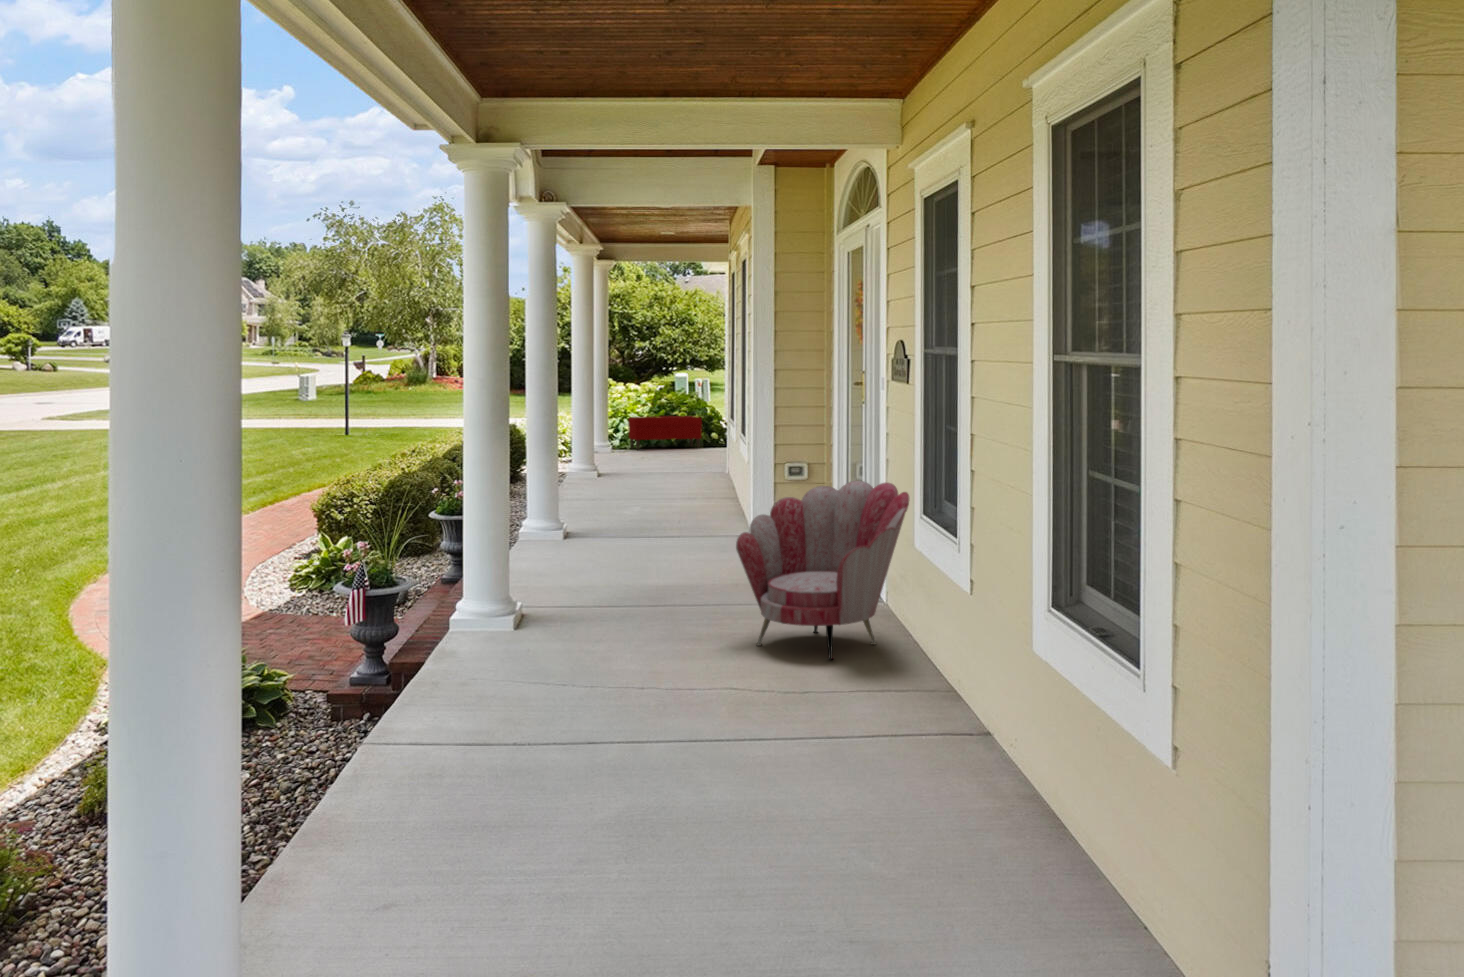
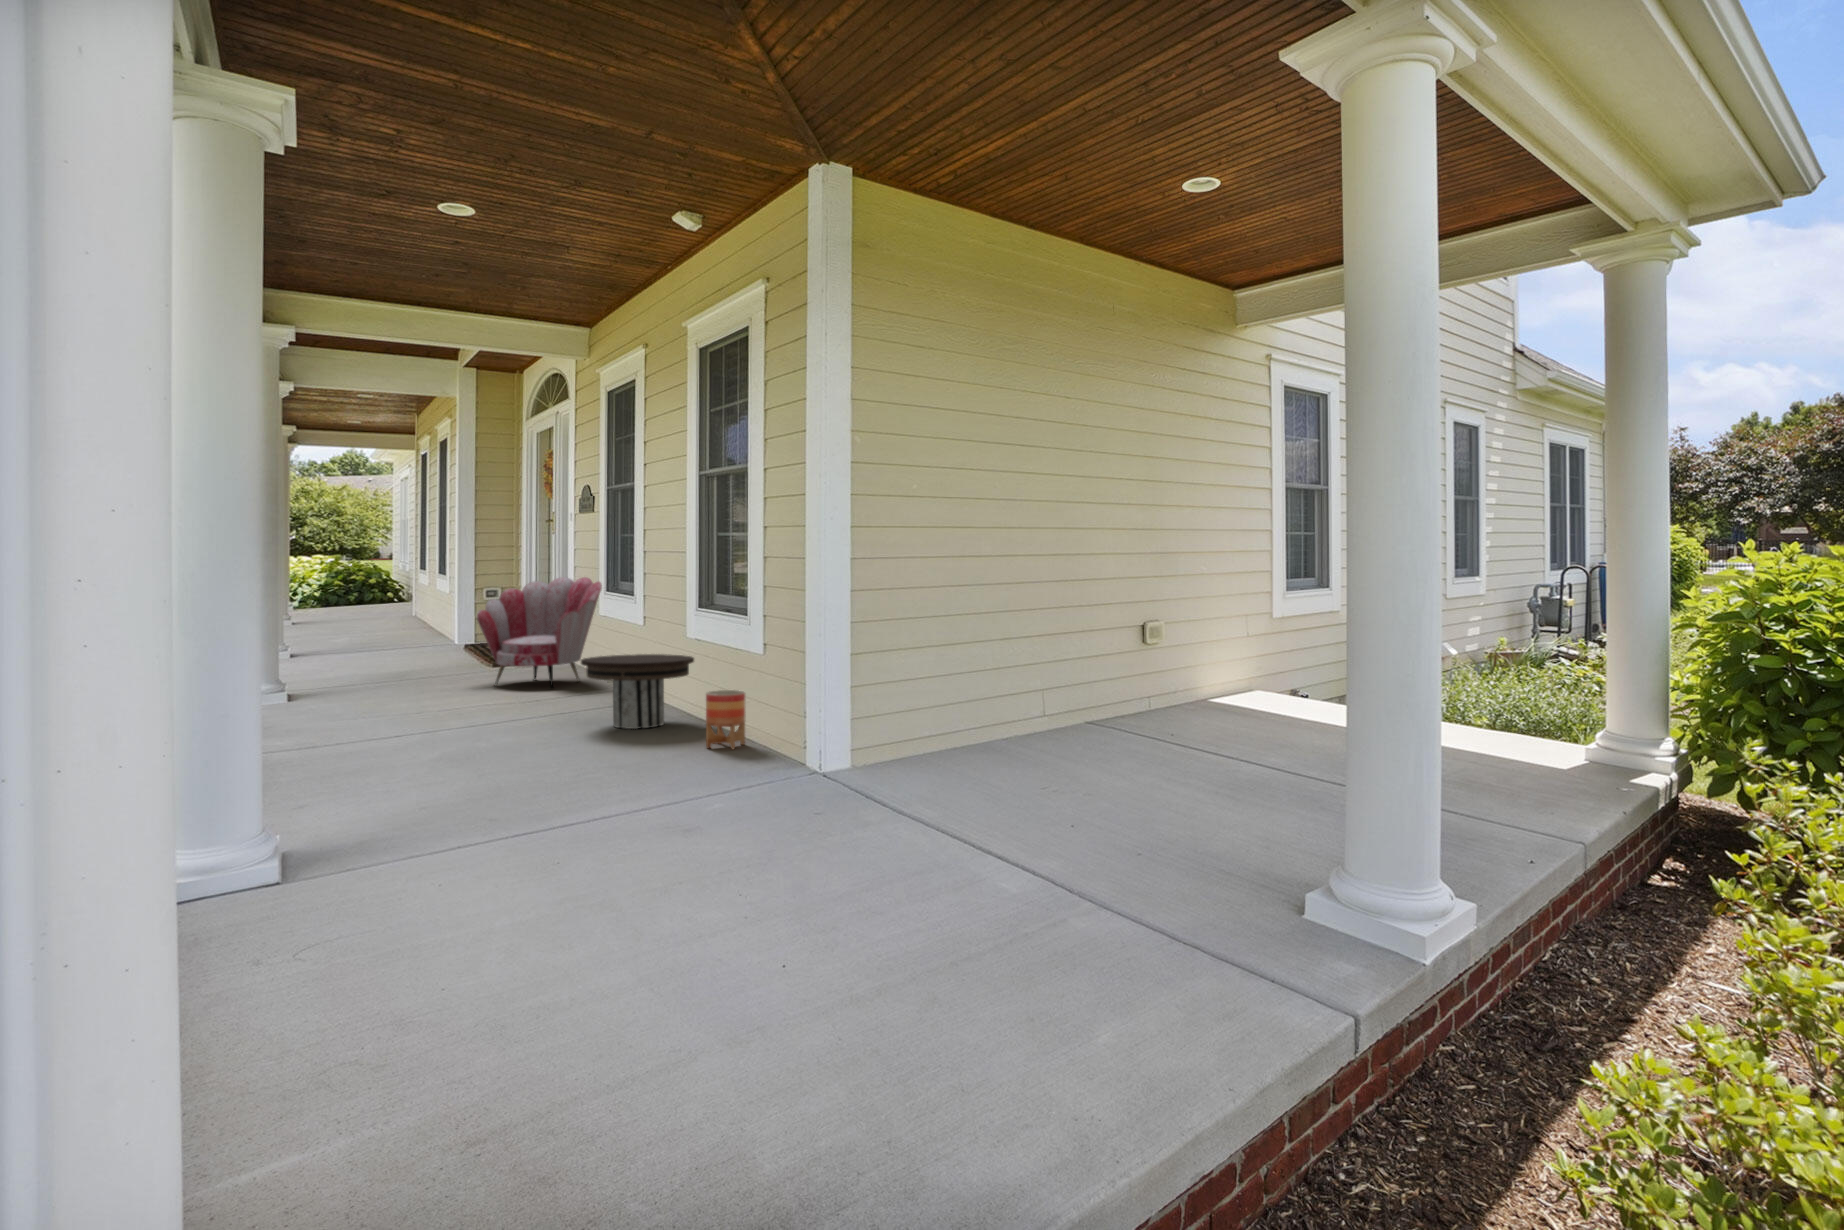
bench: present [628,416,702,450] -> none [306,579,381,607]
side table: none [840,662,1029,812] -> present [581,654,694,729]
planter: none [1034,798,1114,930] -> present [706,690,745,749]

